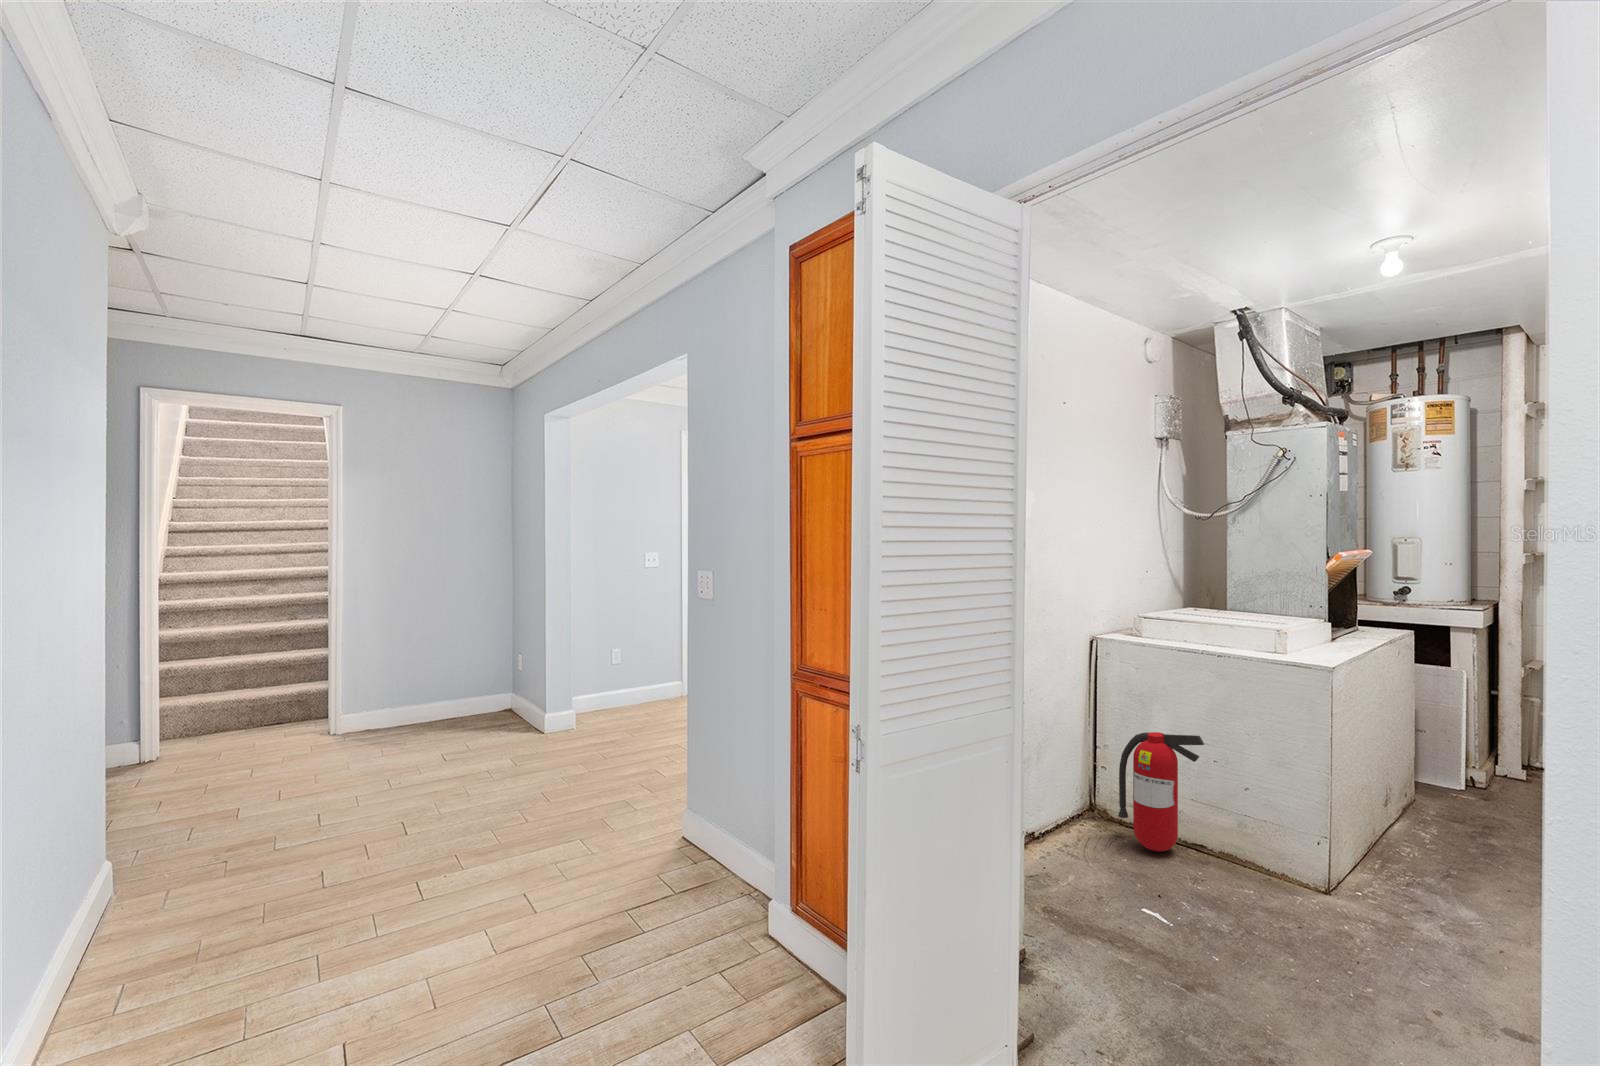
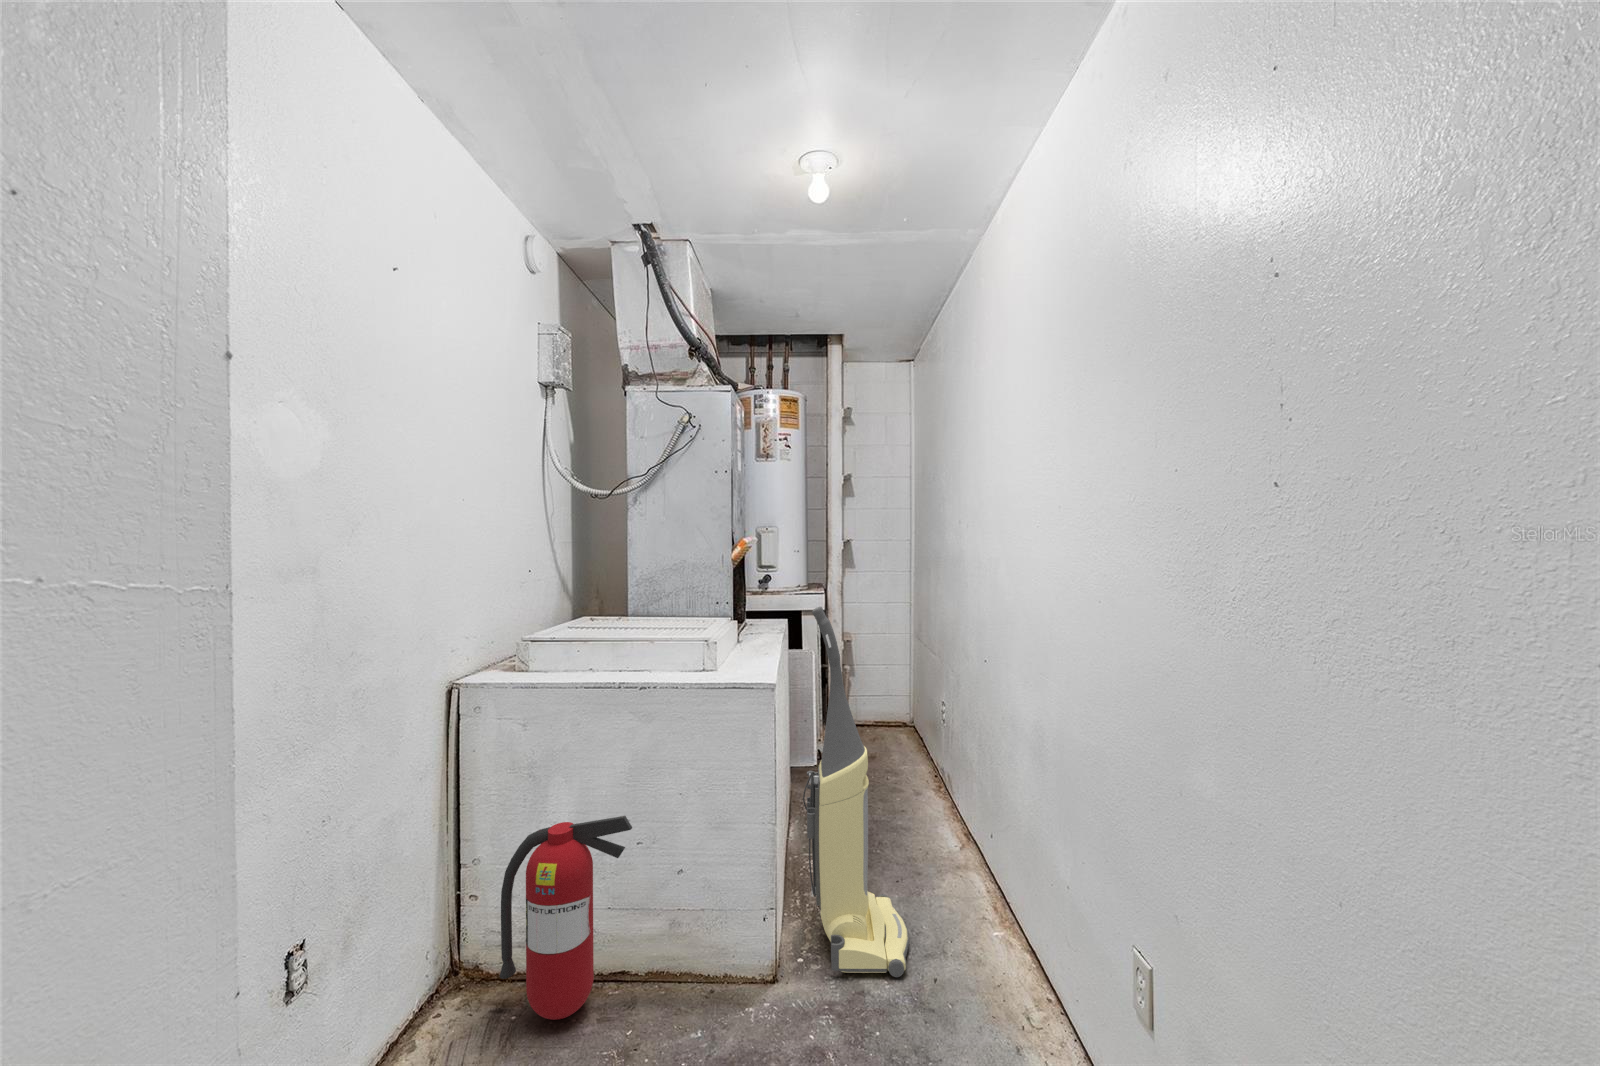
vacuum cleaner: none [1365,612,1482,928] -> present [803,607,909,977]

